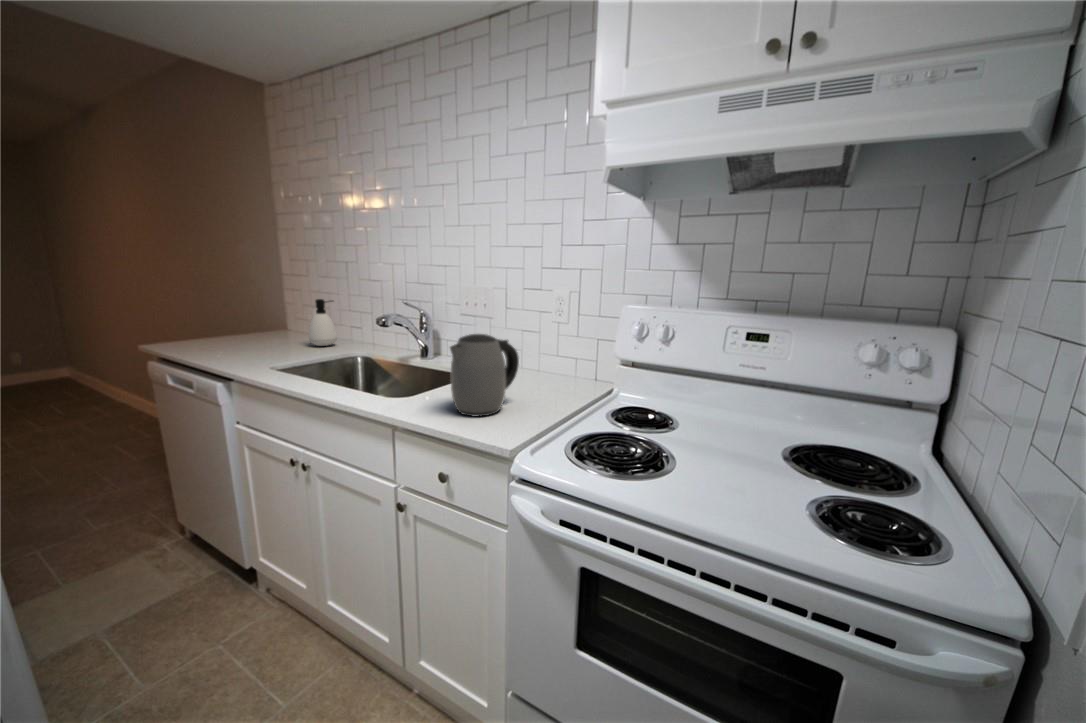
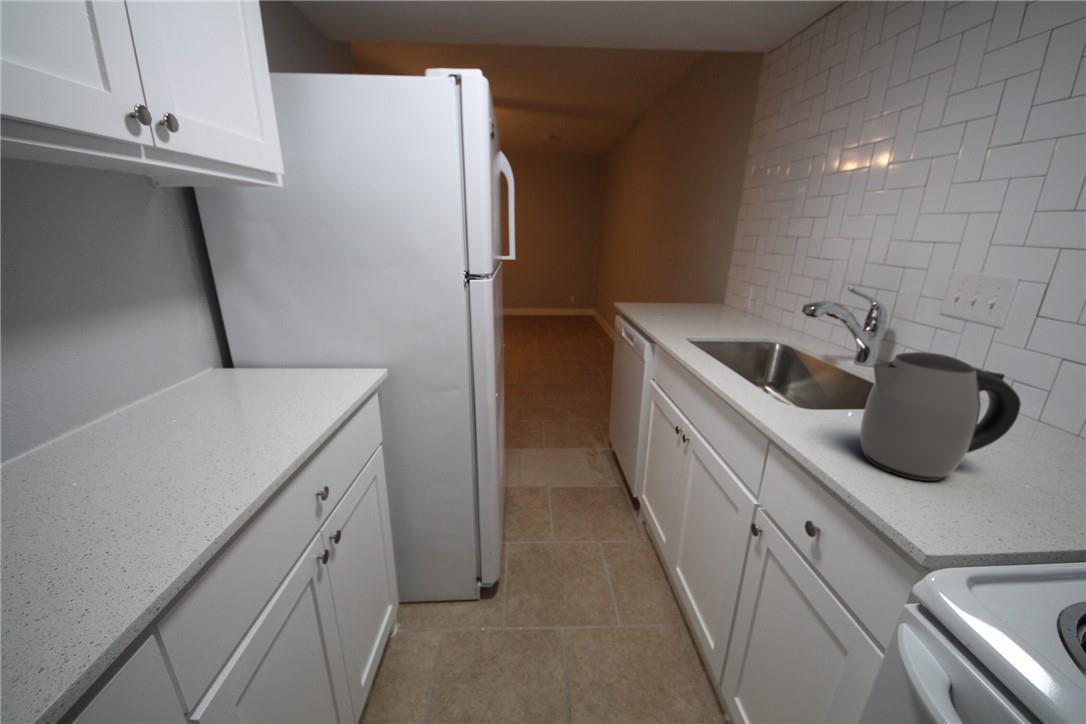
soap dispenser: present [309,299,337,346] -> none [735,277,771,325]

